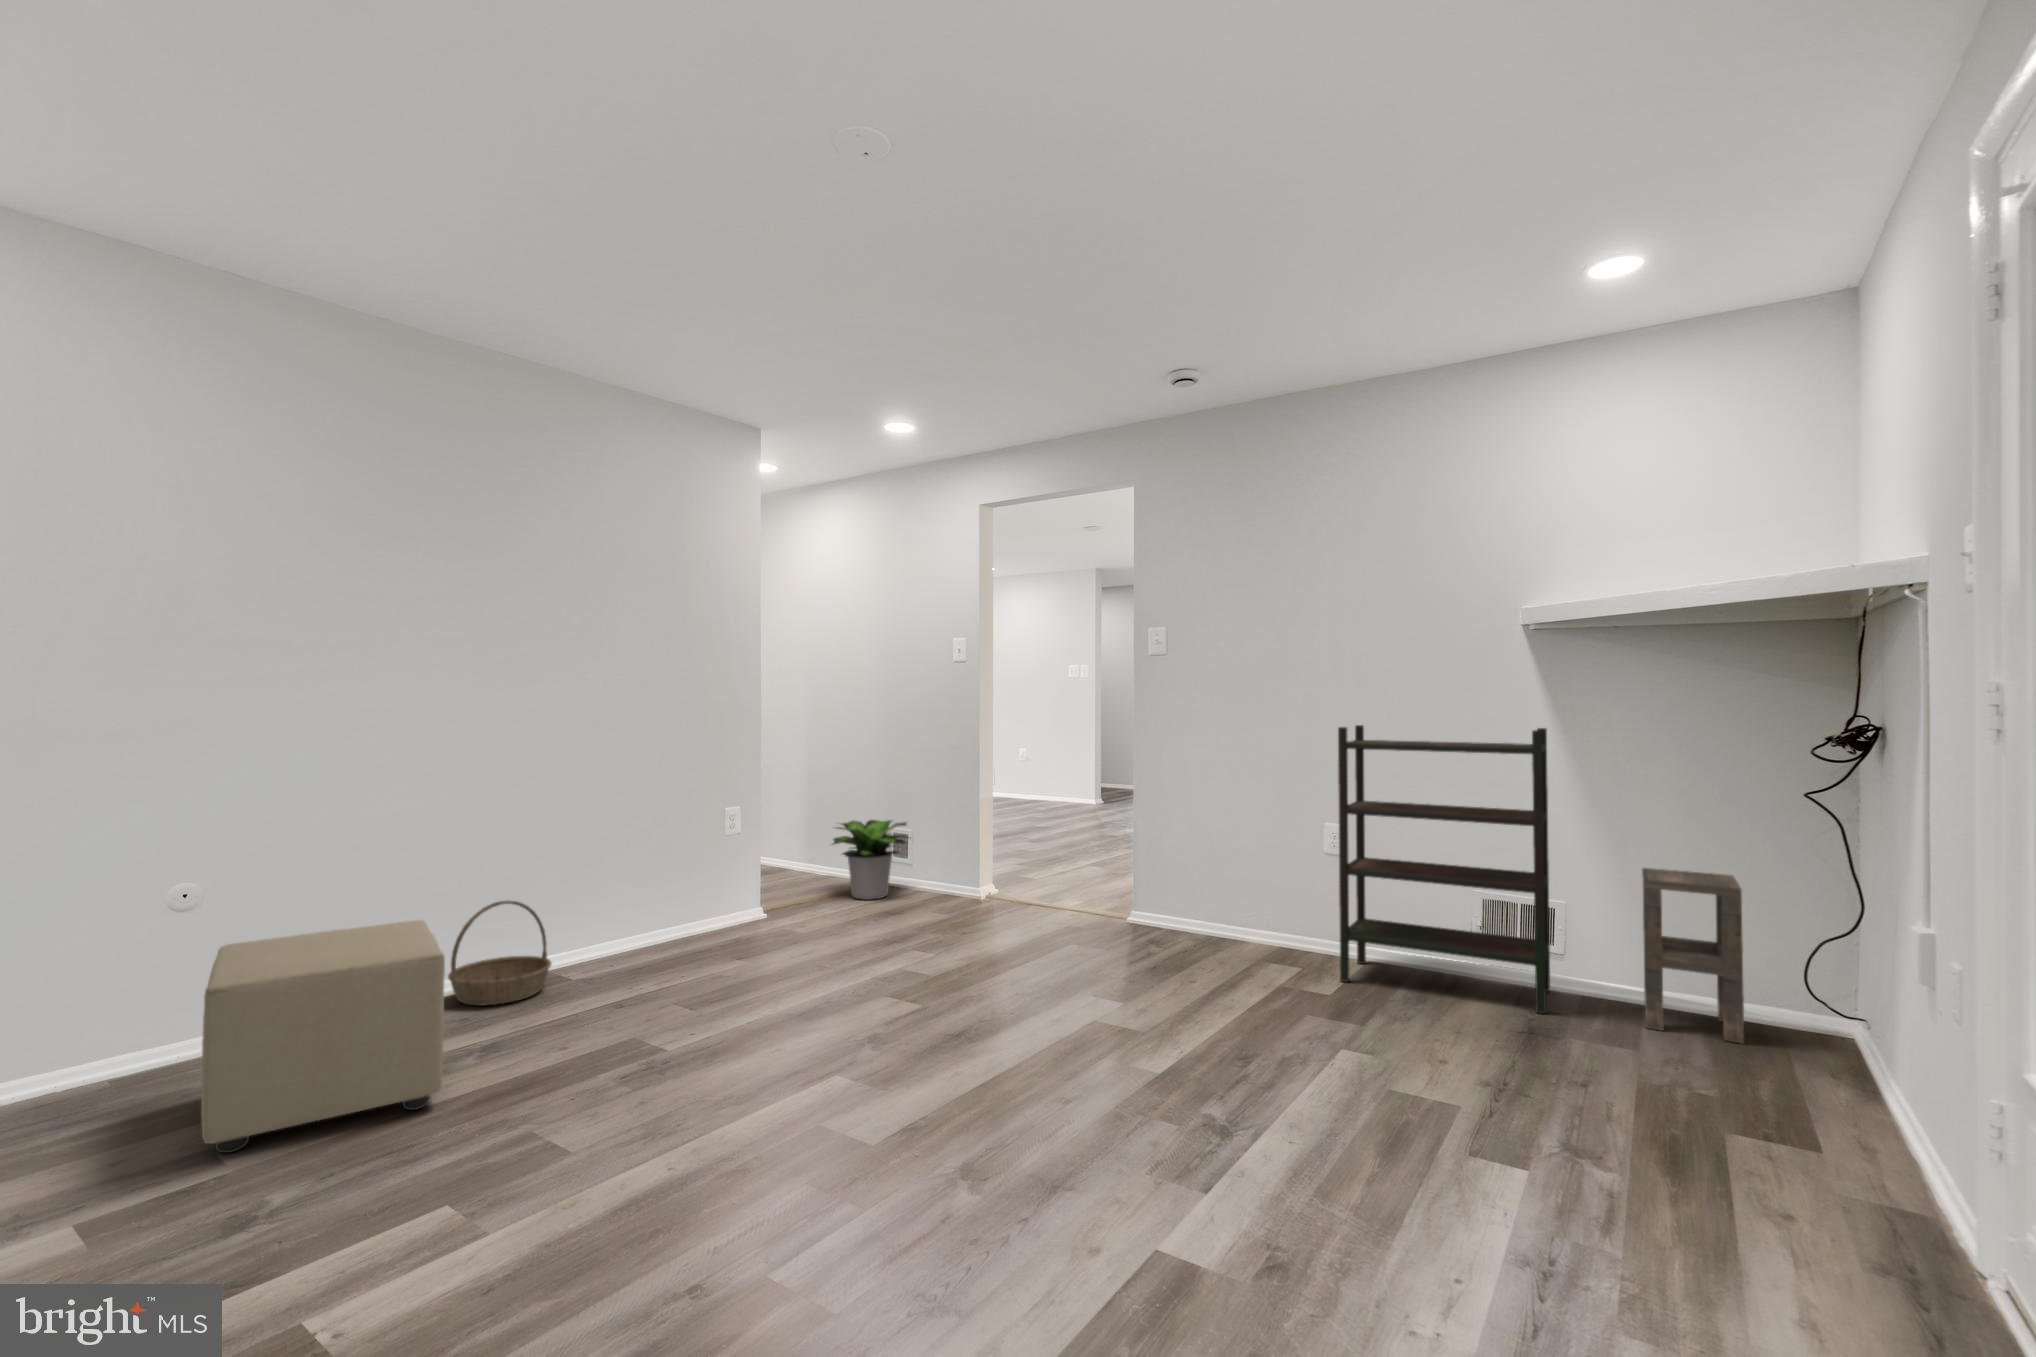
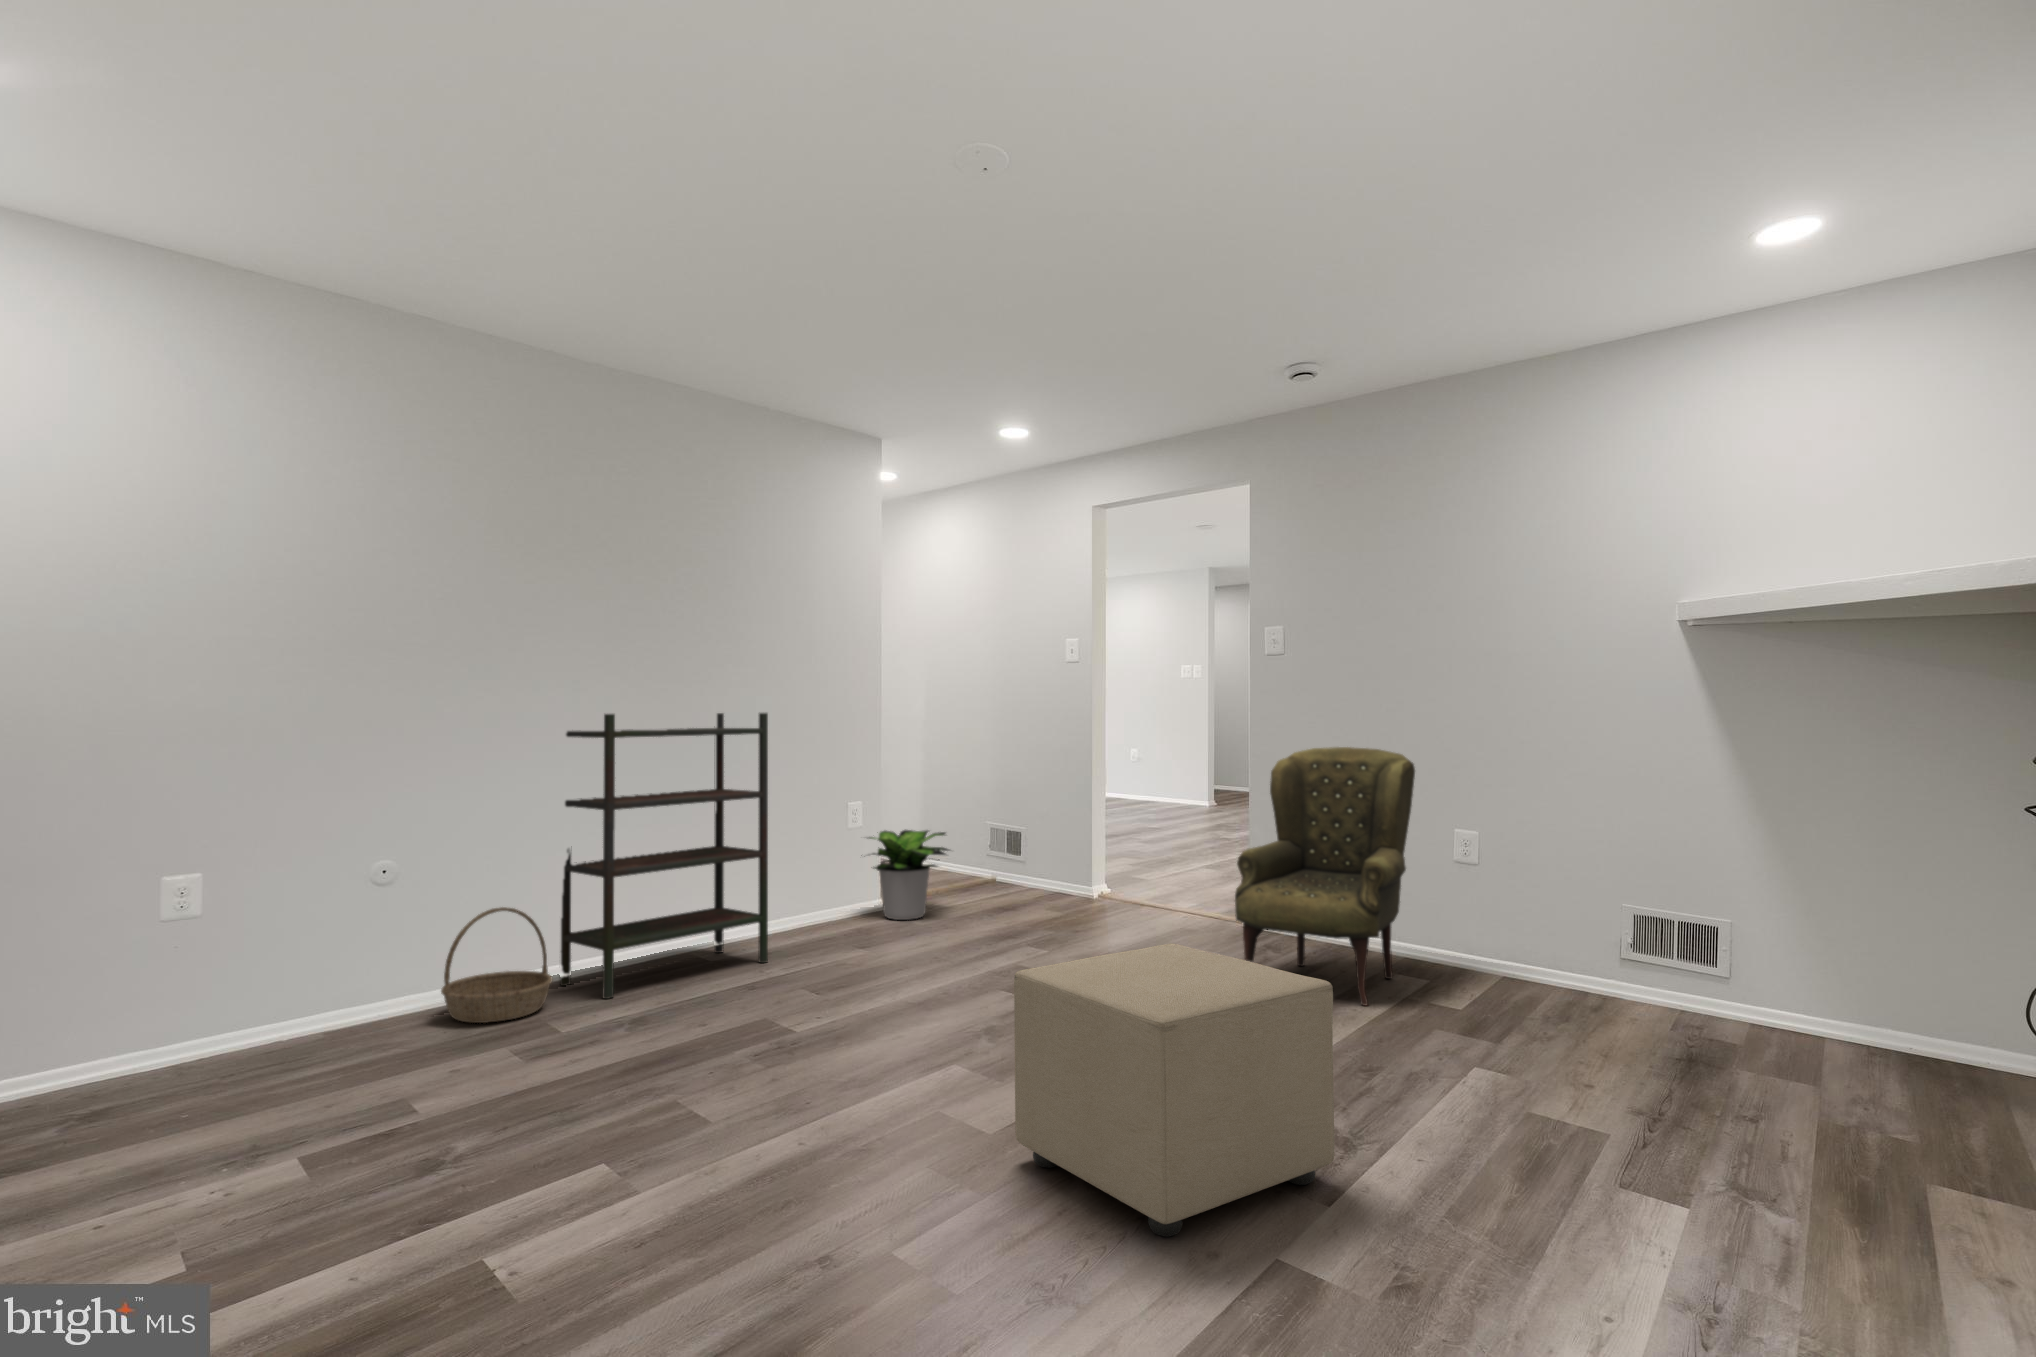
bookshelf: present [1338,725,1550,1014] -> present [560,713,768,999]
armchair: none [1155,756,1308,980] -> present [1235,747,1415,1005]
side table: present [1642,868,1744,1044] -> none [1827,870,1959,1079]
ottoman: present [201,920,445,1153] -> present [1014,944,1334,1236]

